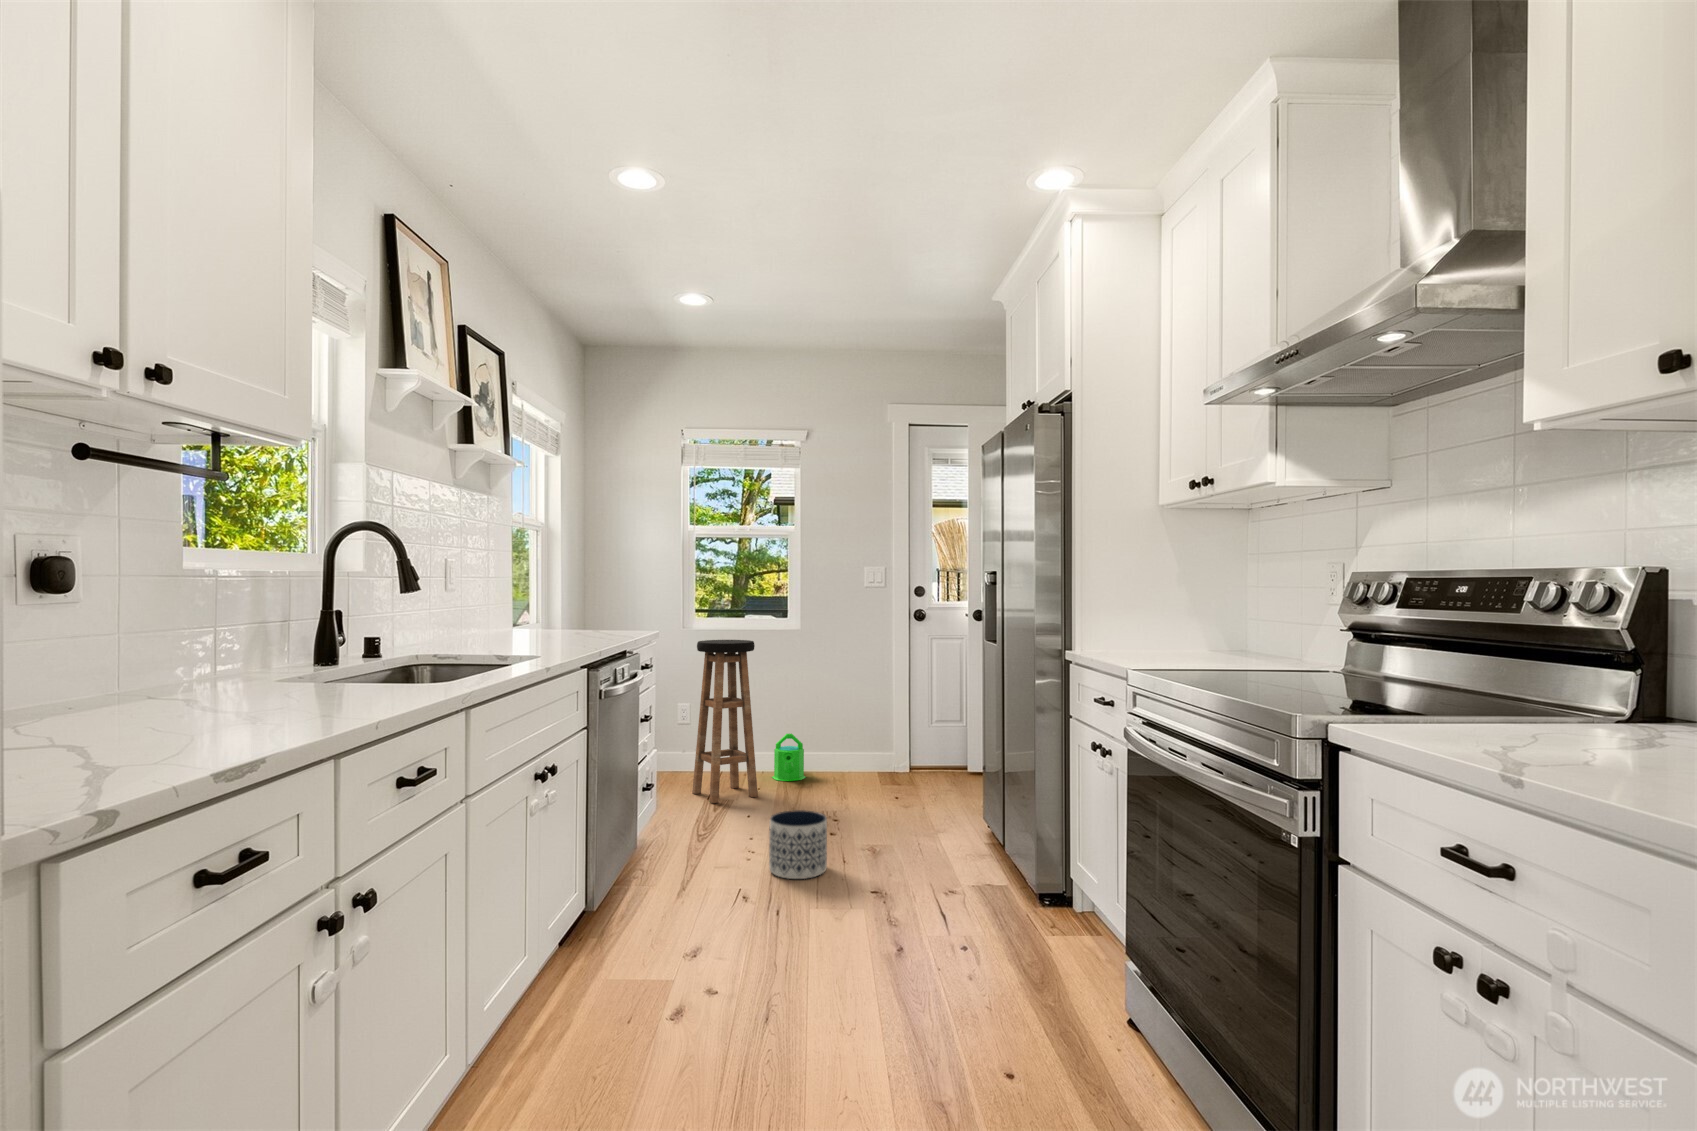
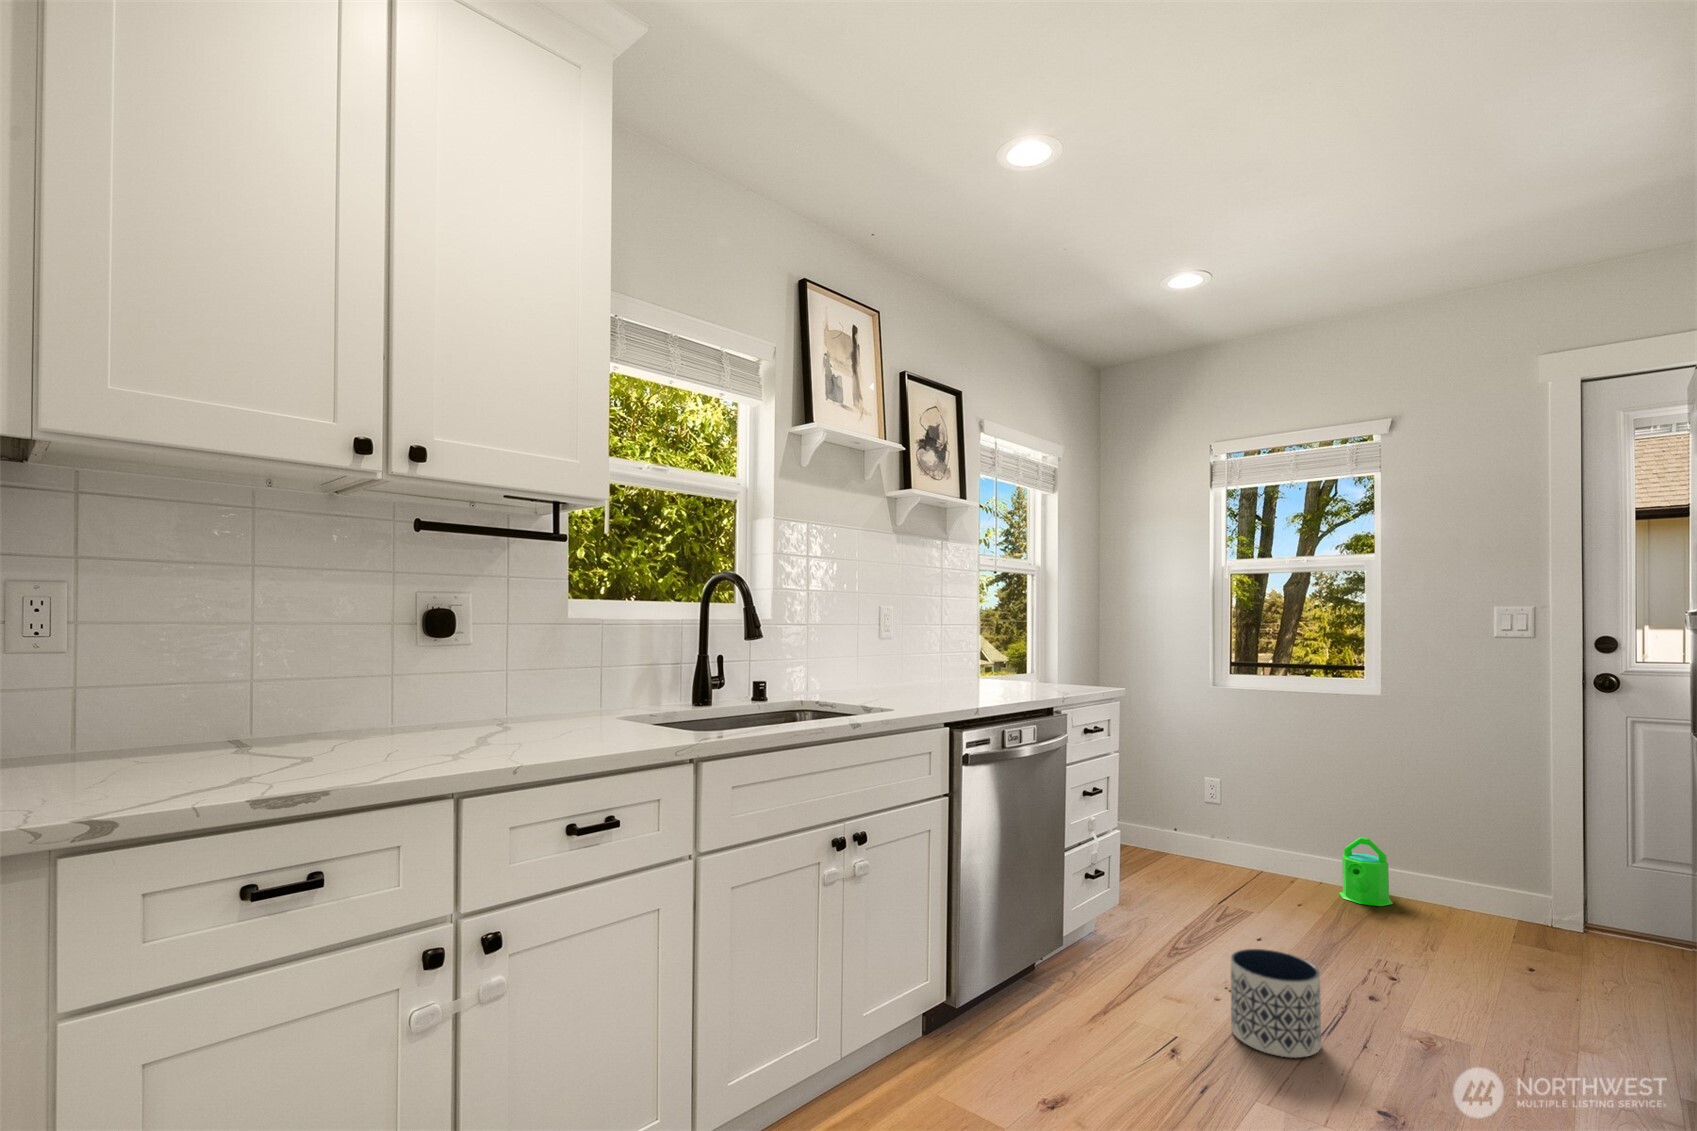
bar stool: present [692,640,758,803] -> none [1212,701,1298,915]

